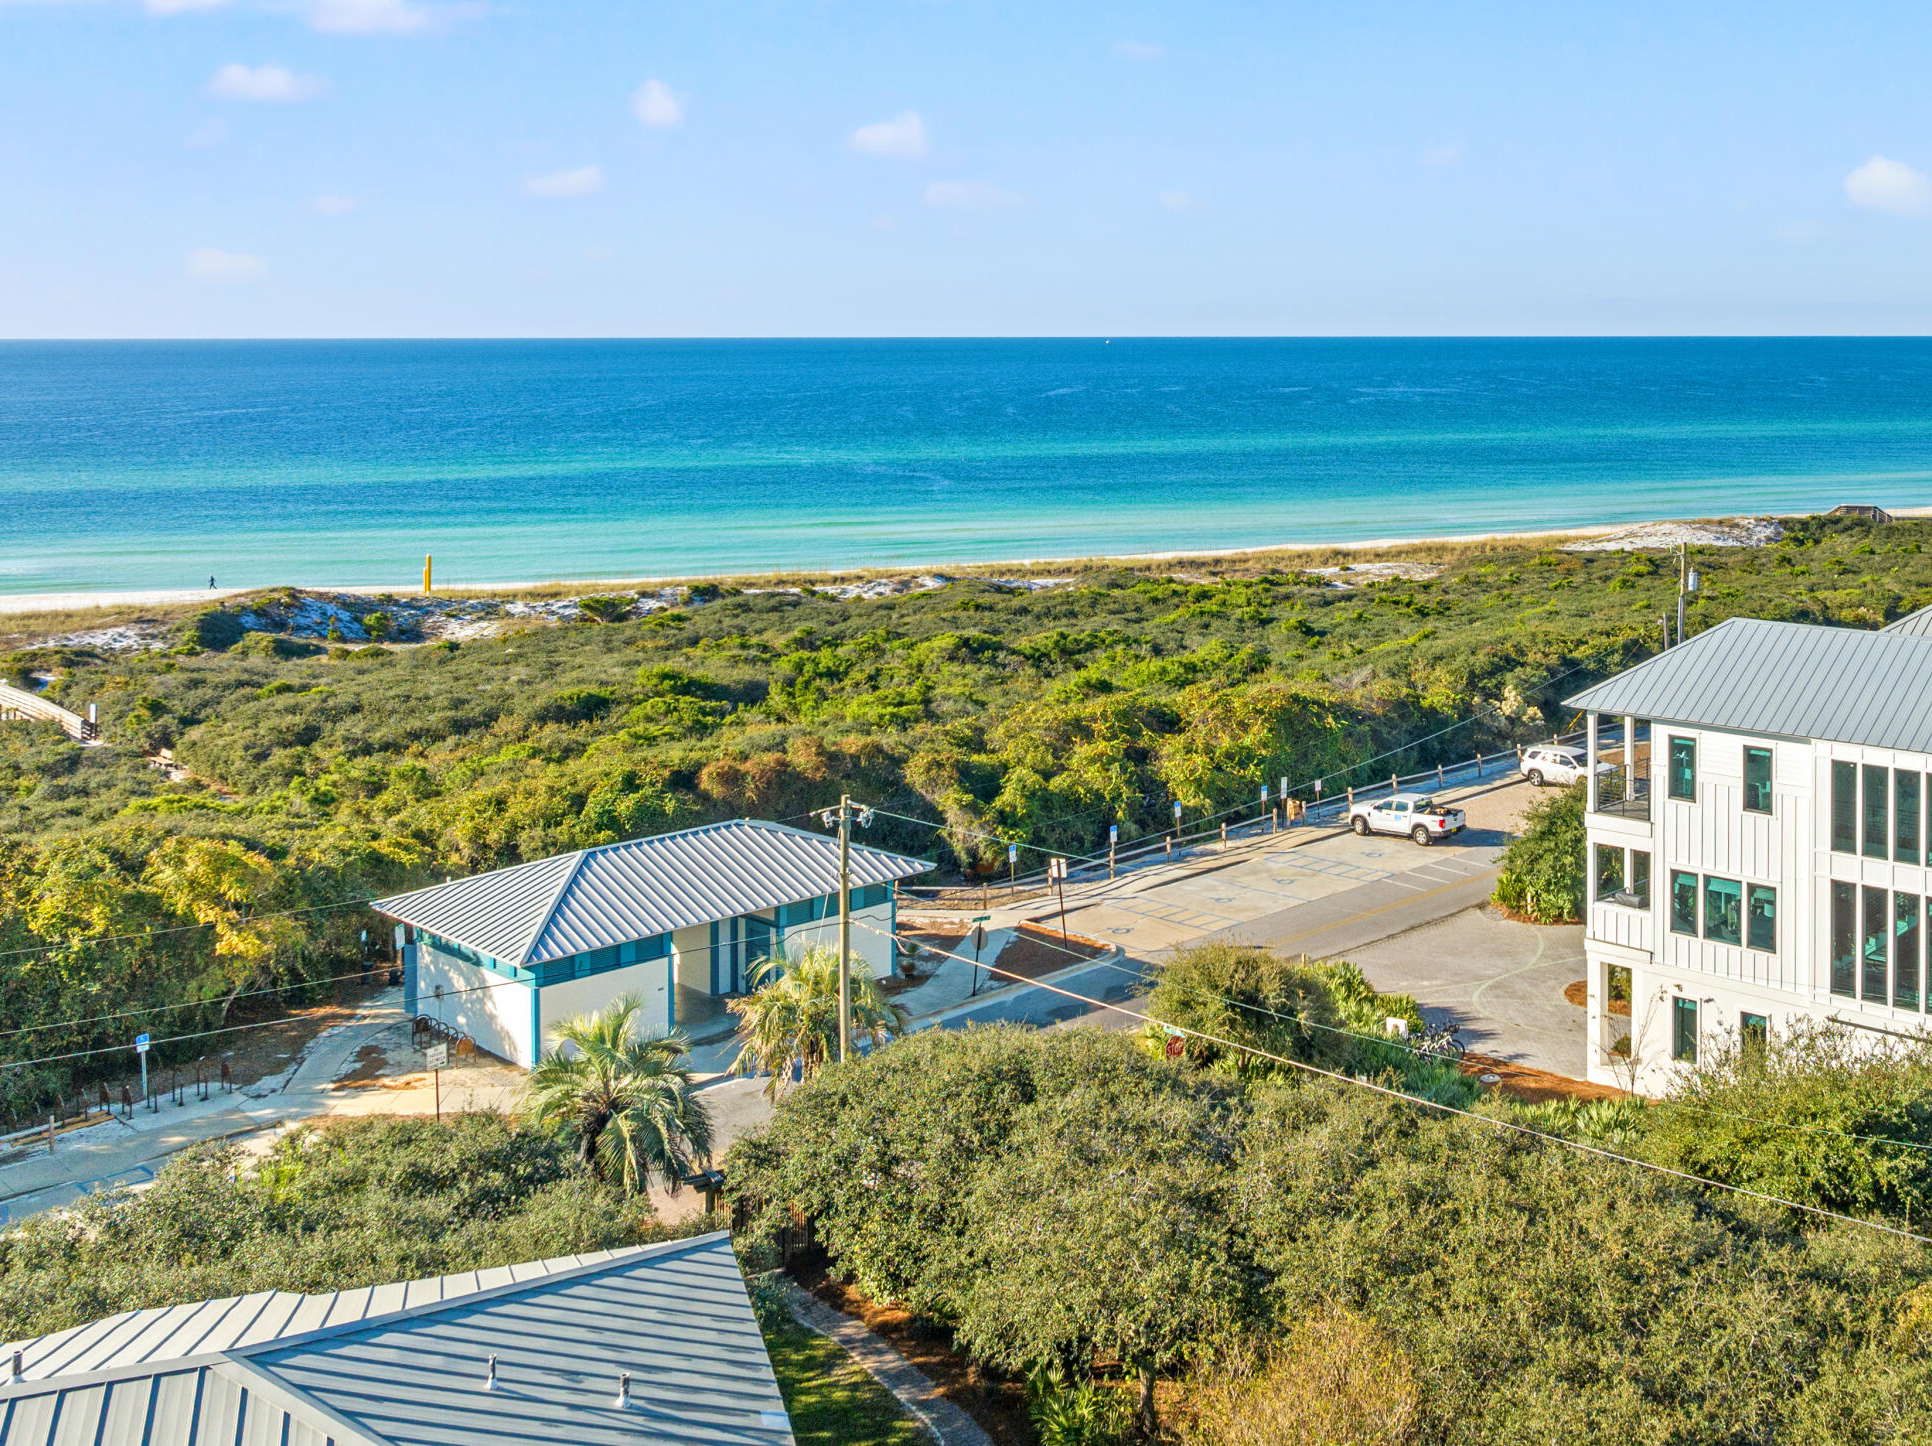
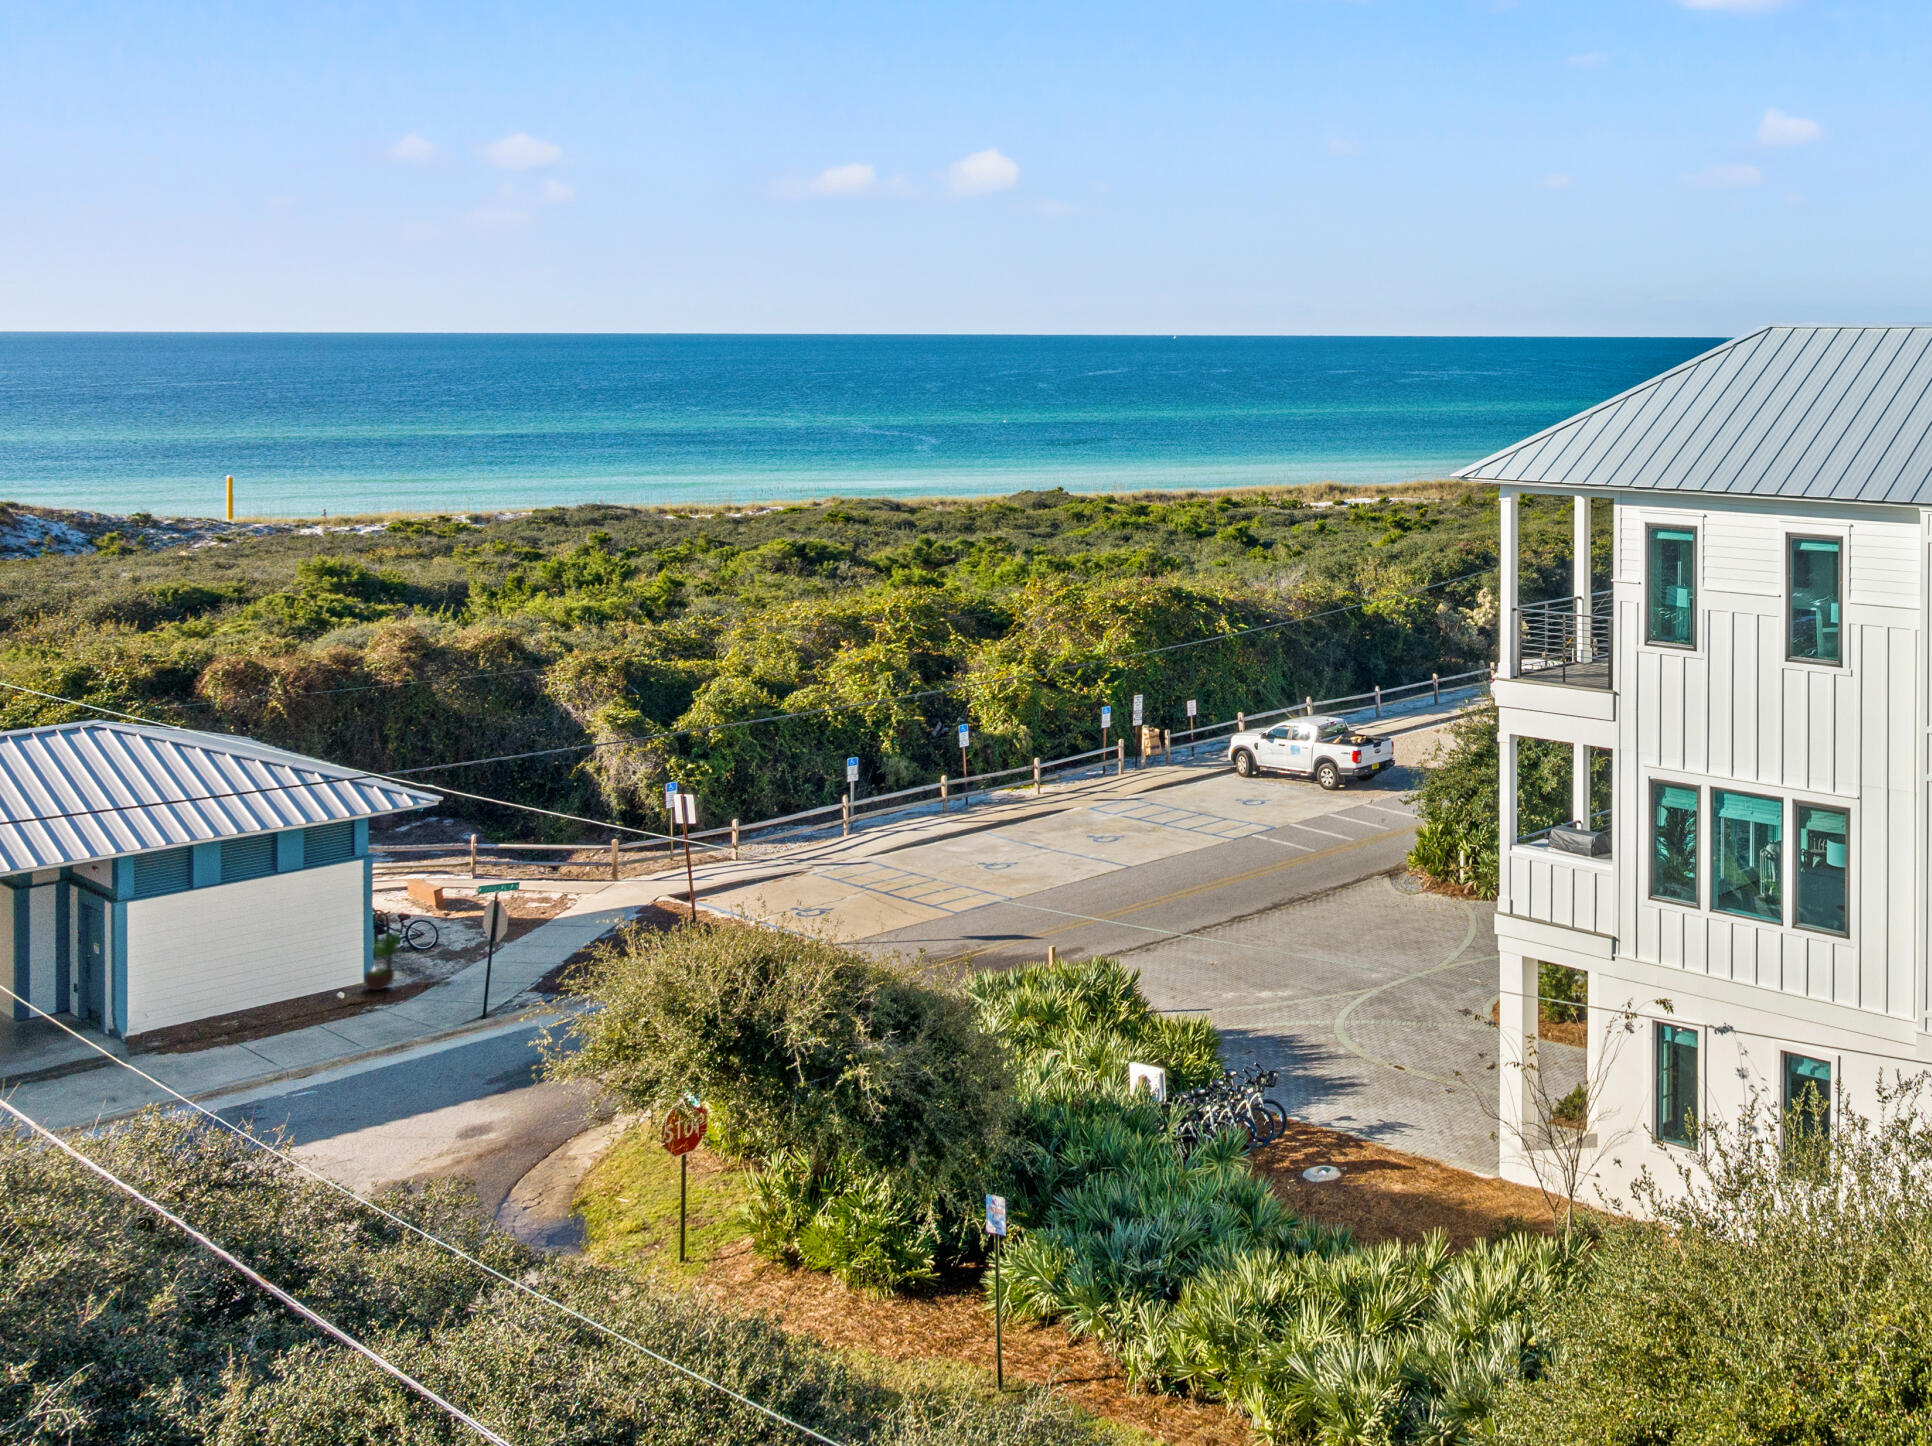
lounge chair: present [964,854,998,876] -> none [605,797,665,842]

